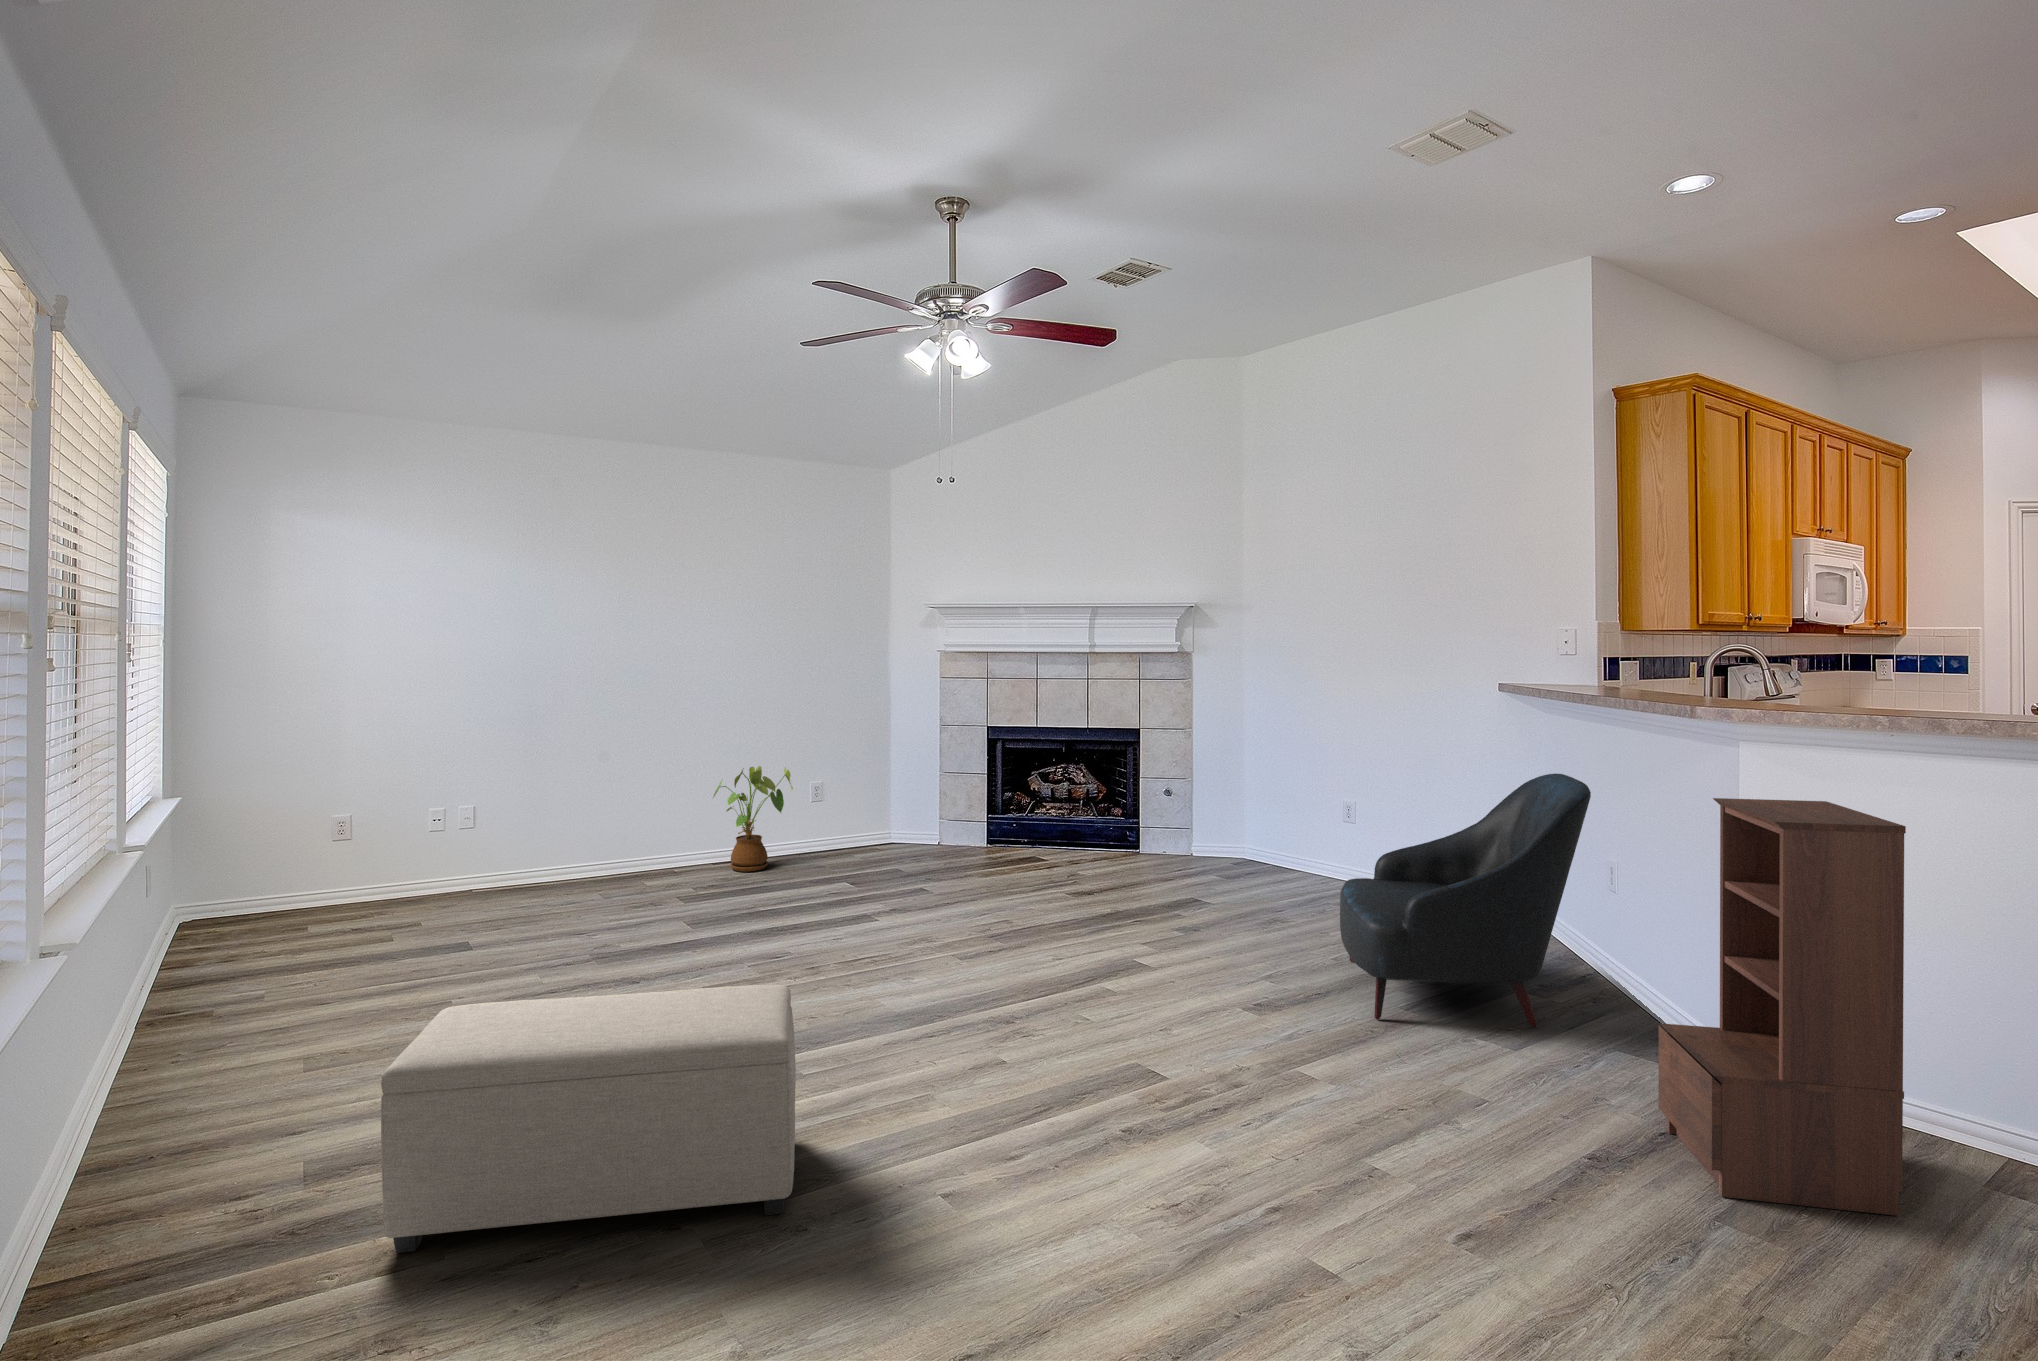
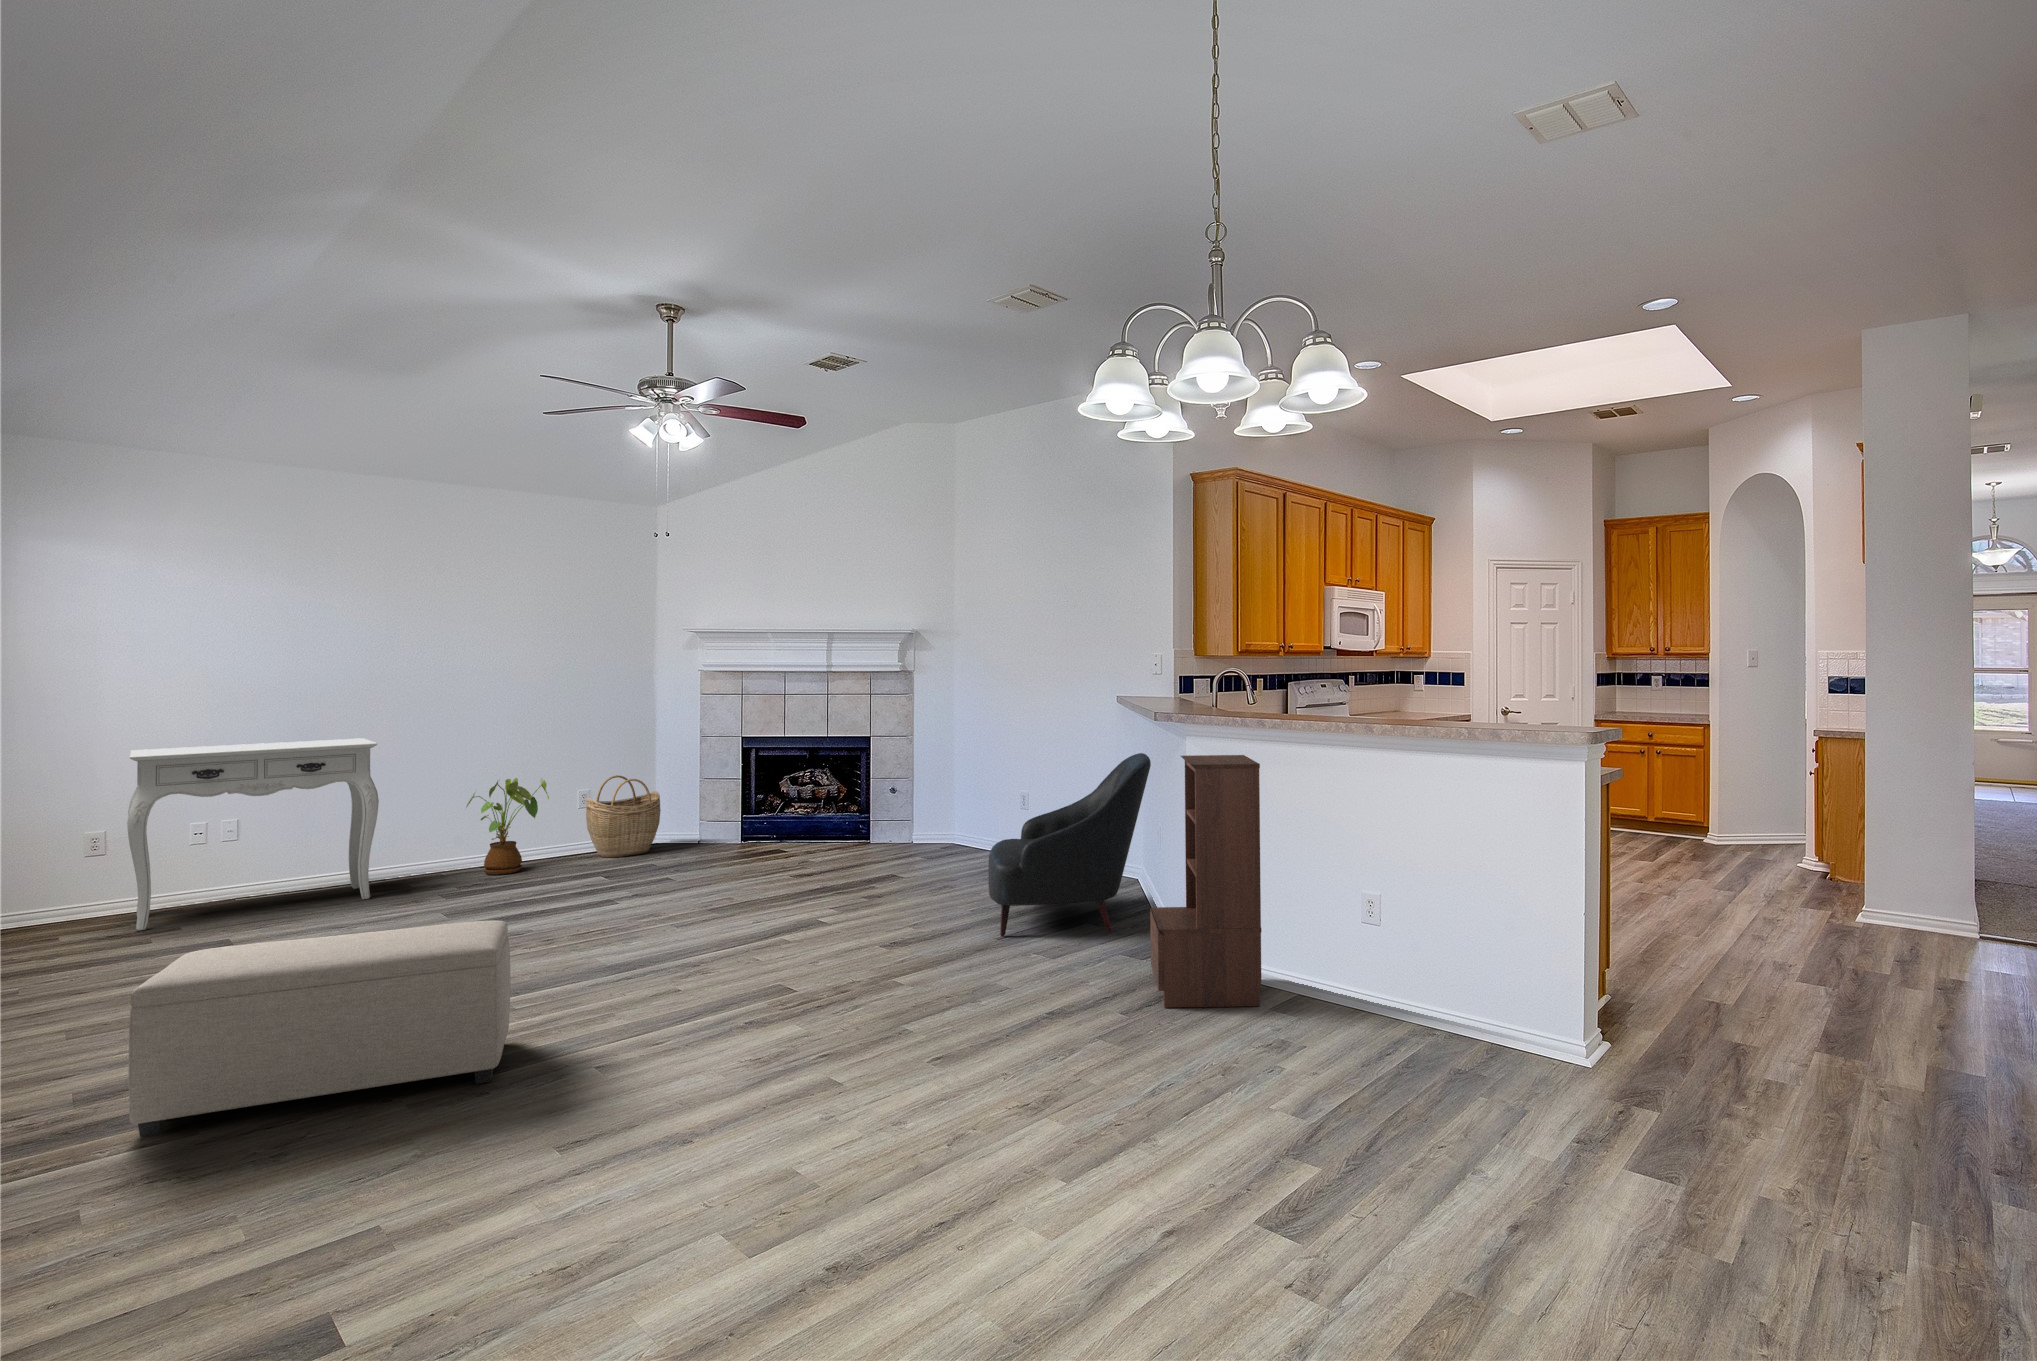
console table: none [405,722,631,920] -> present [127,738,379,931]
woven basket: none [828,764,904,856] -> present [586,775,661,858]

